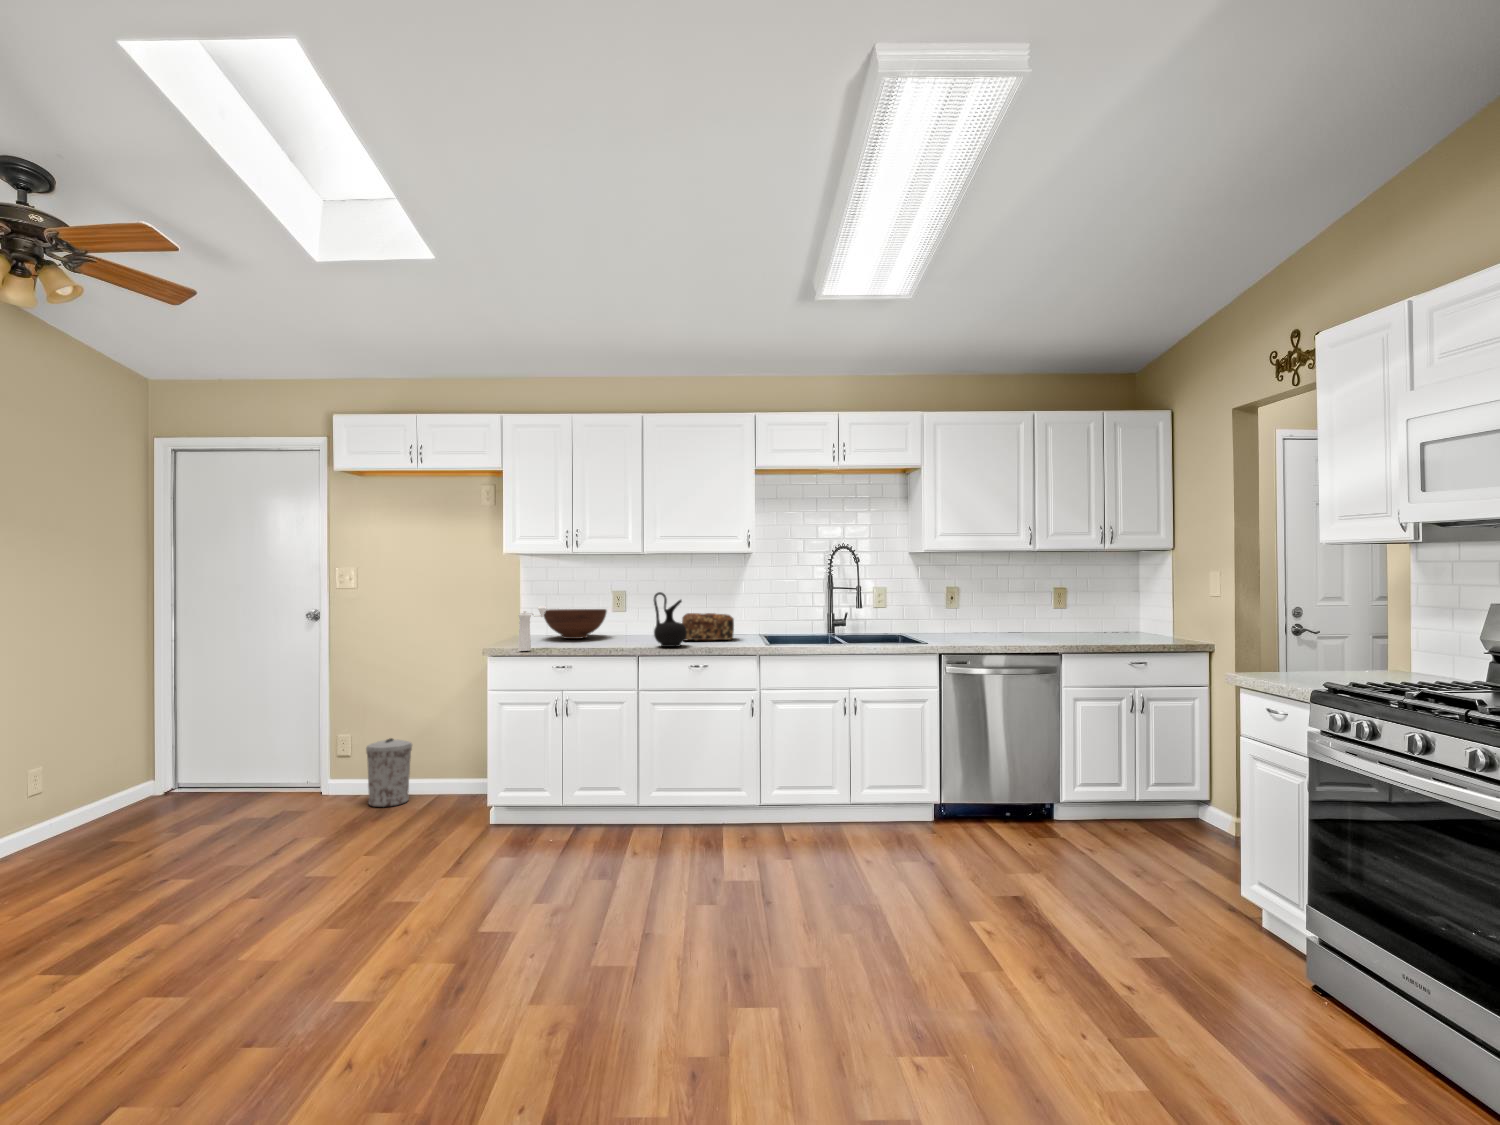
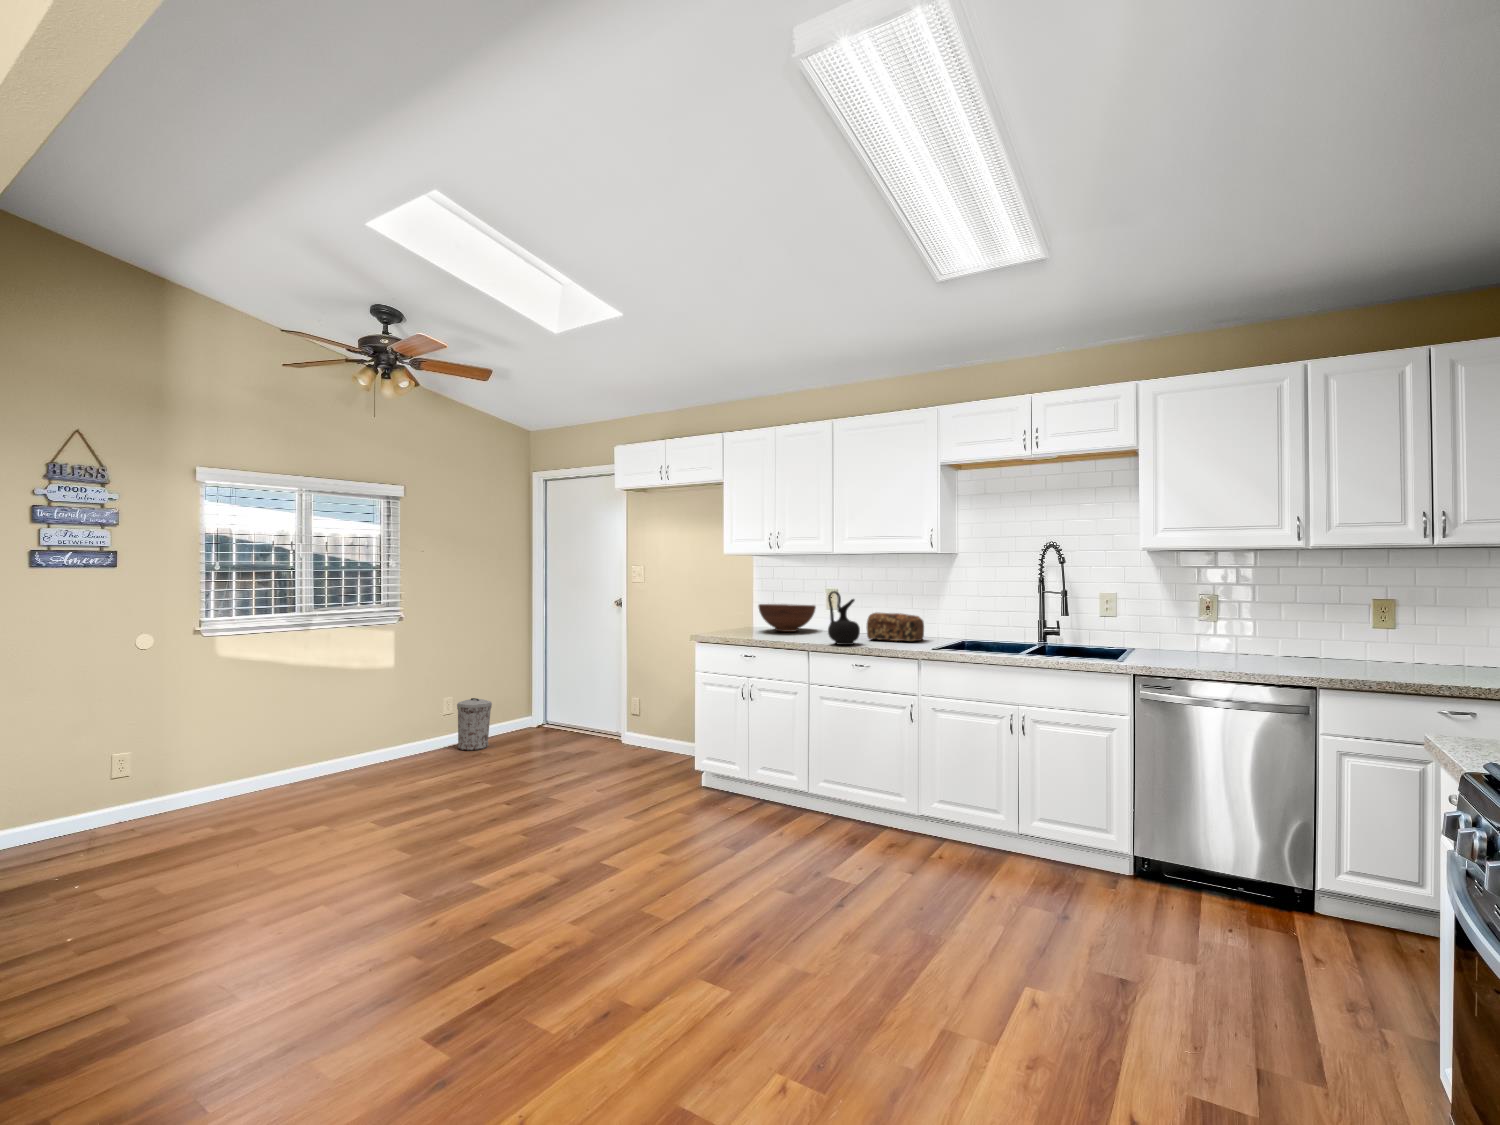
pepper mill: present [519,606,547,651] -> none [714,601,743,640]
trash can: present [366,738,412,807] -> present [457,698,492,750]

